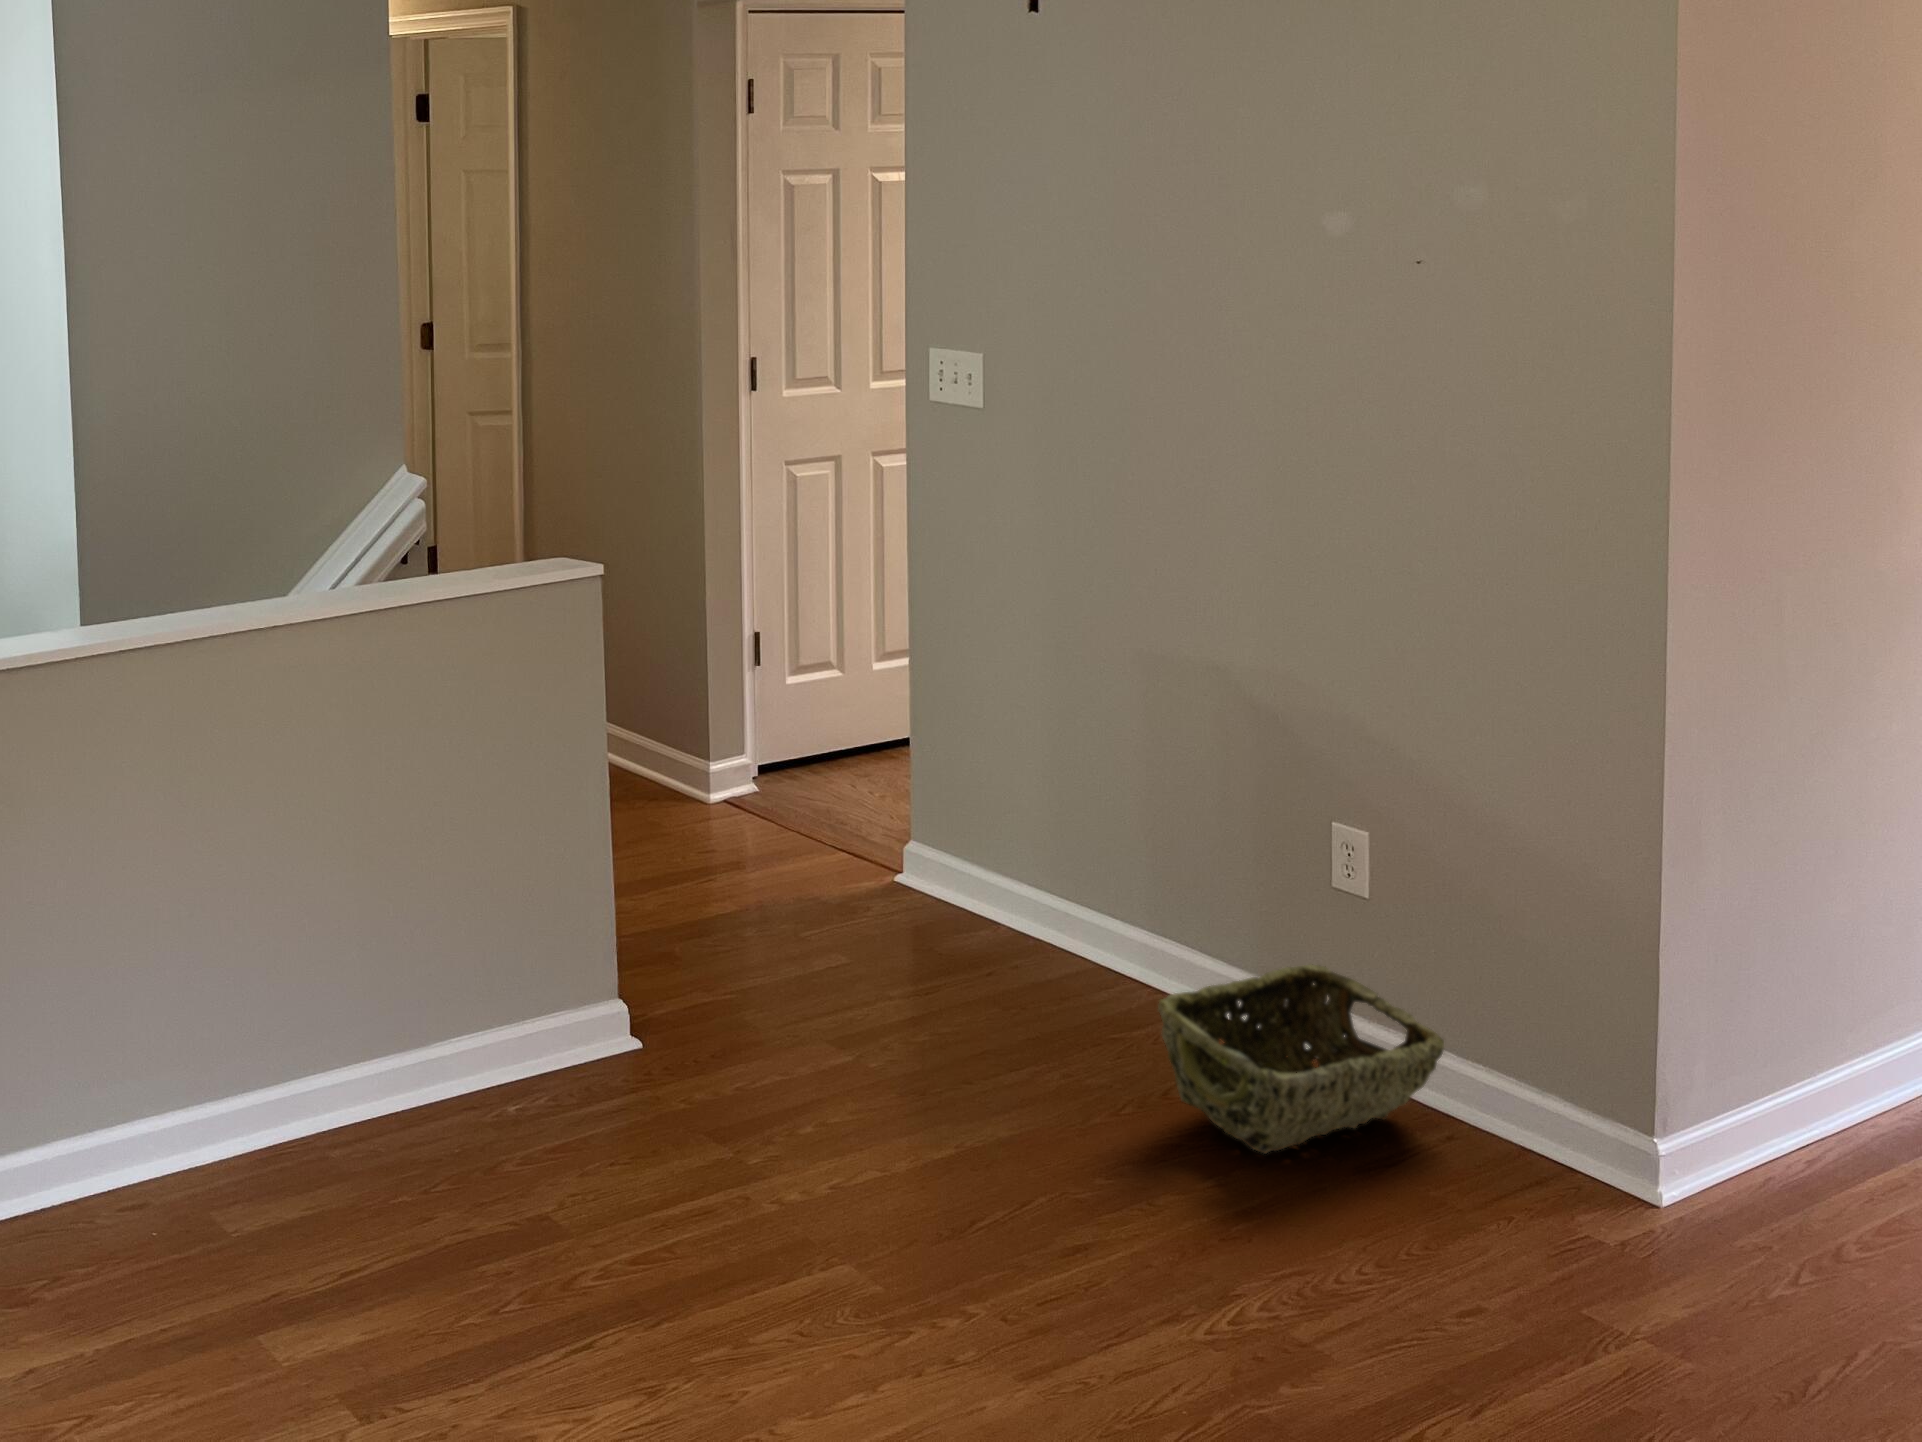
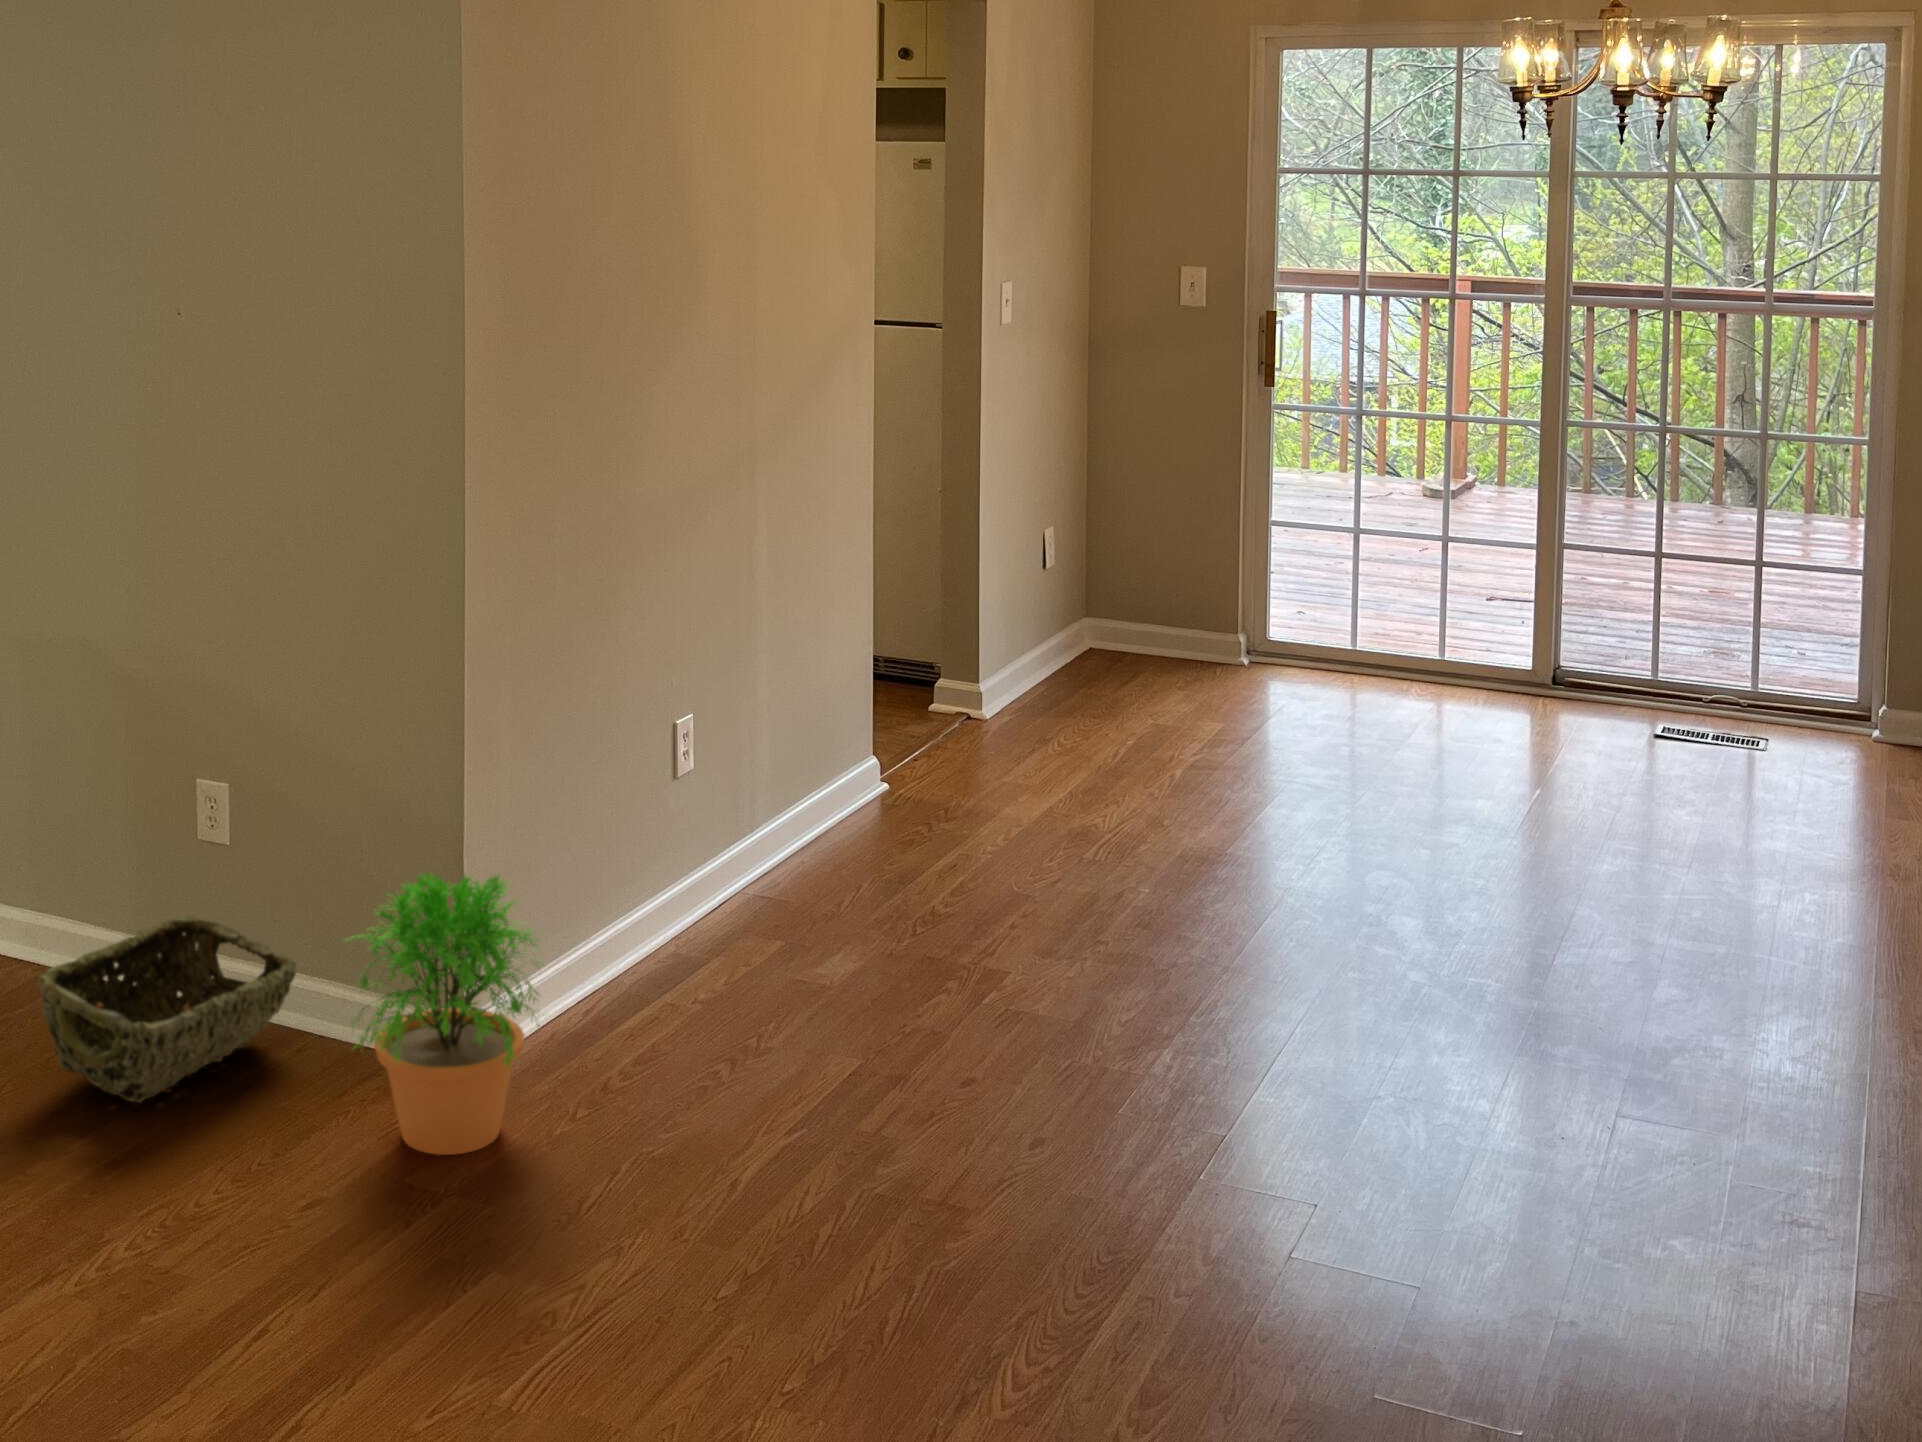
potted plant: none [1506,964,1781,1299] -> present [353,872,543,1155]

